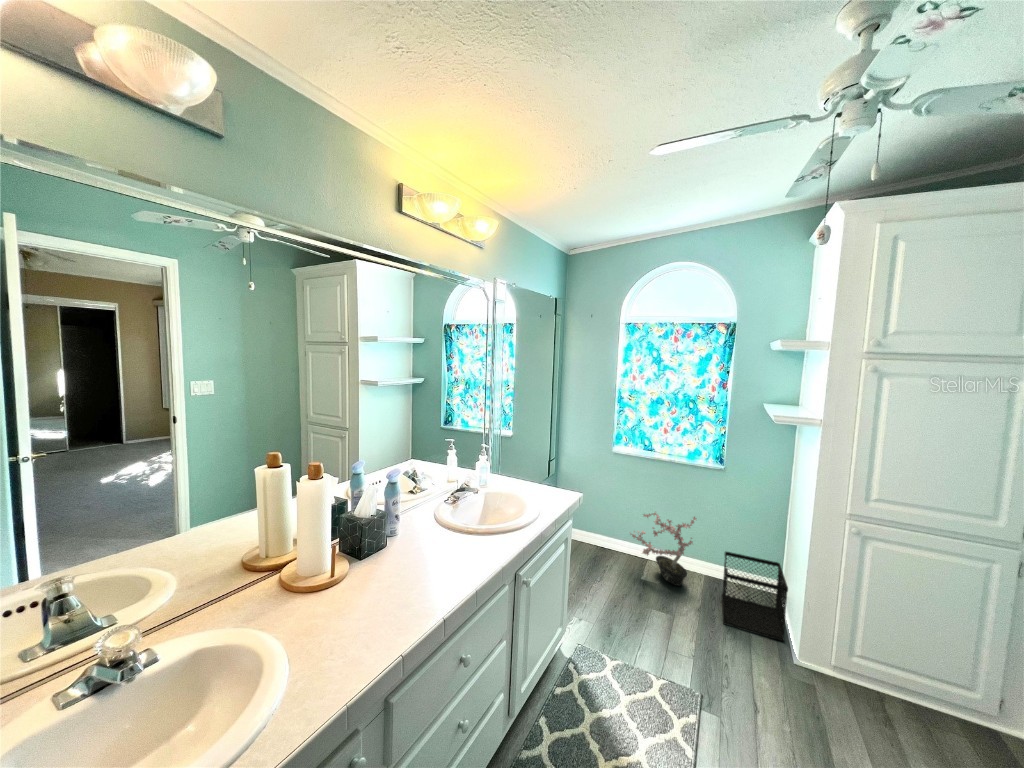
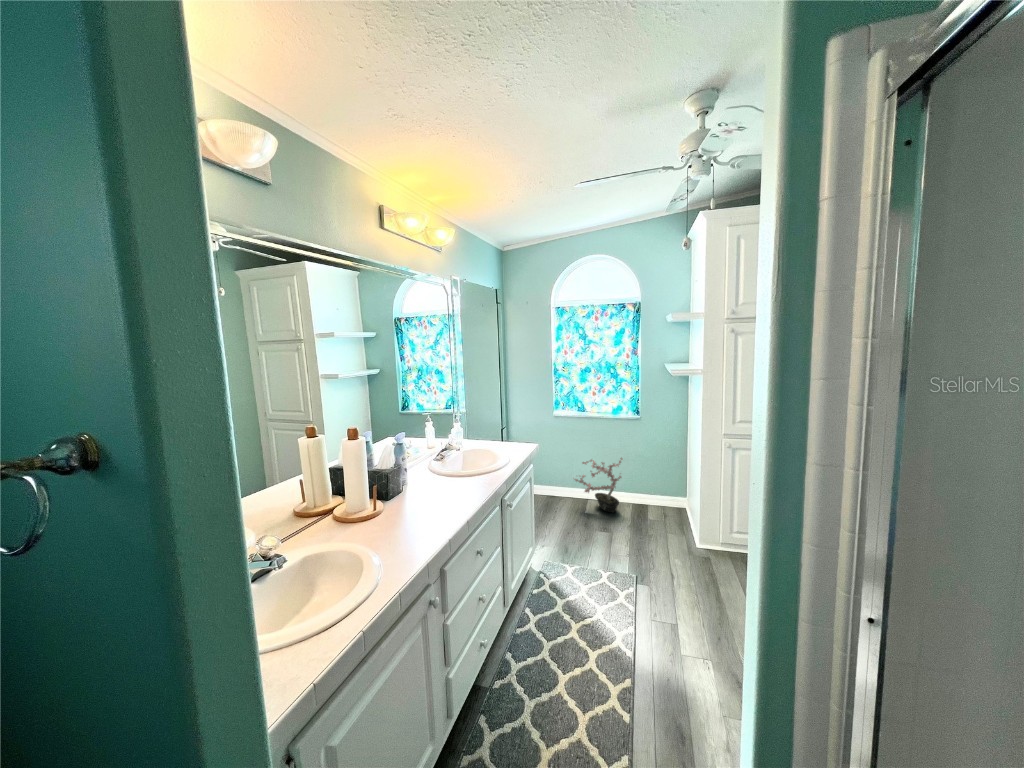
wastebasket: present [722,552,788,641] -> none [645,480,689,535]

